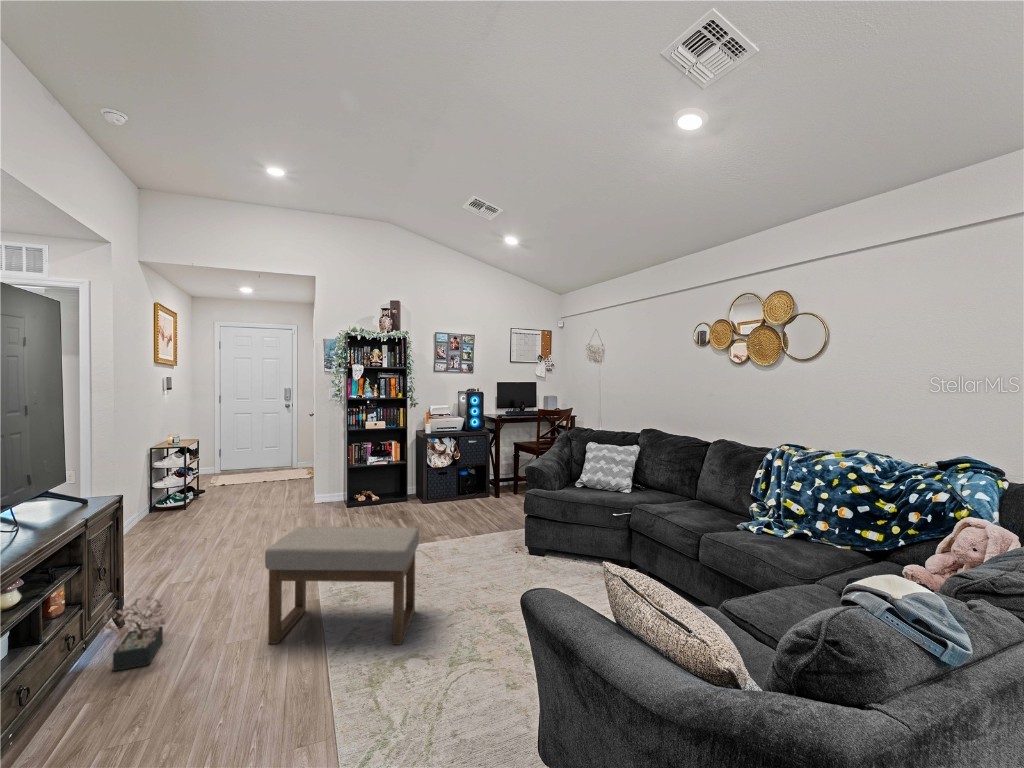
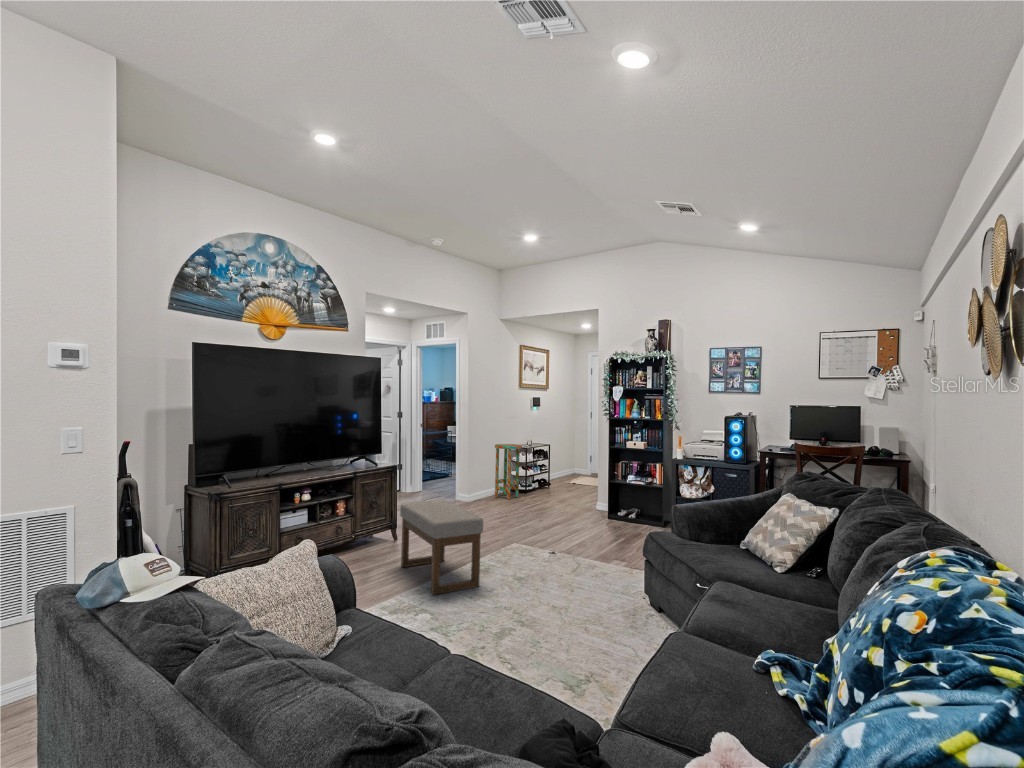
side table: none [145,443,192,523] -> present [495,444,522,500]
decorative plant: present [100,596,167,671] -> none [346,516,386,553]

